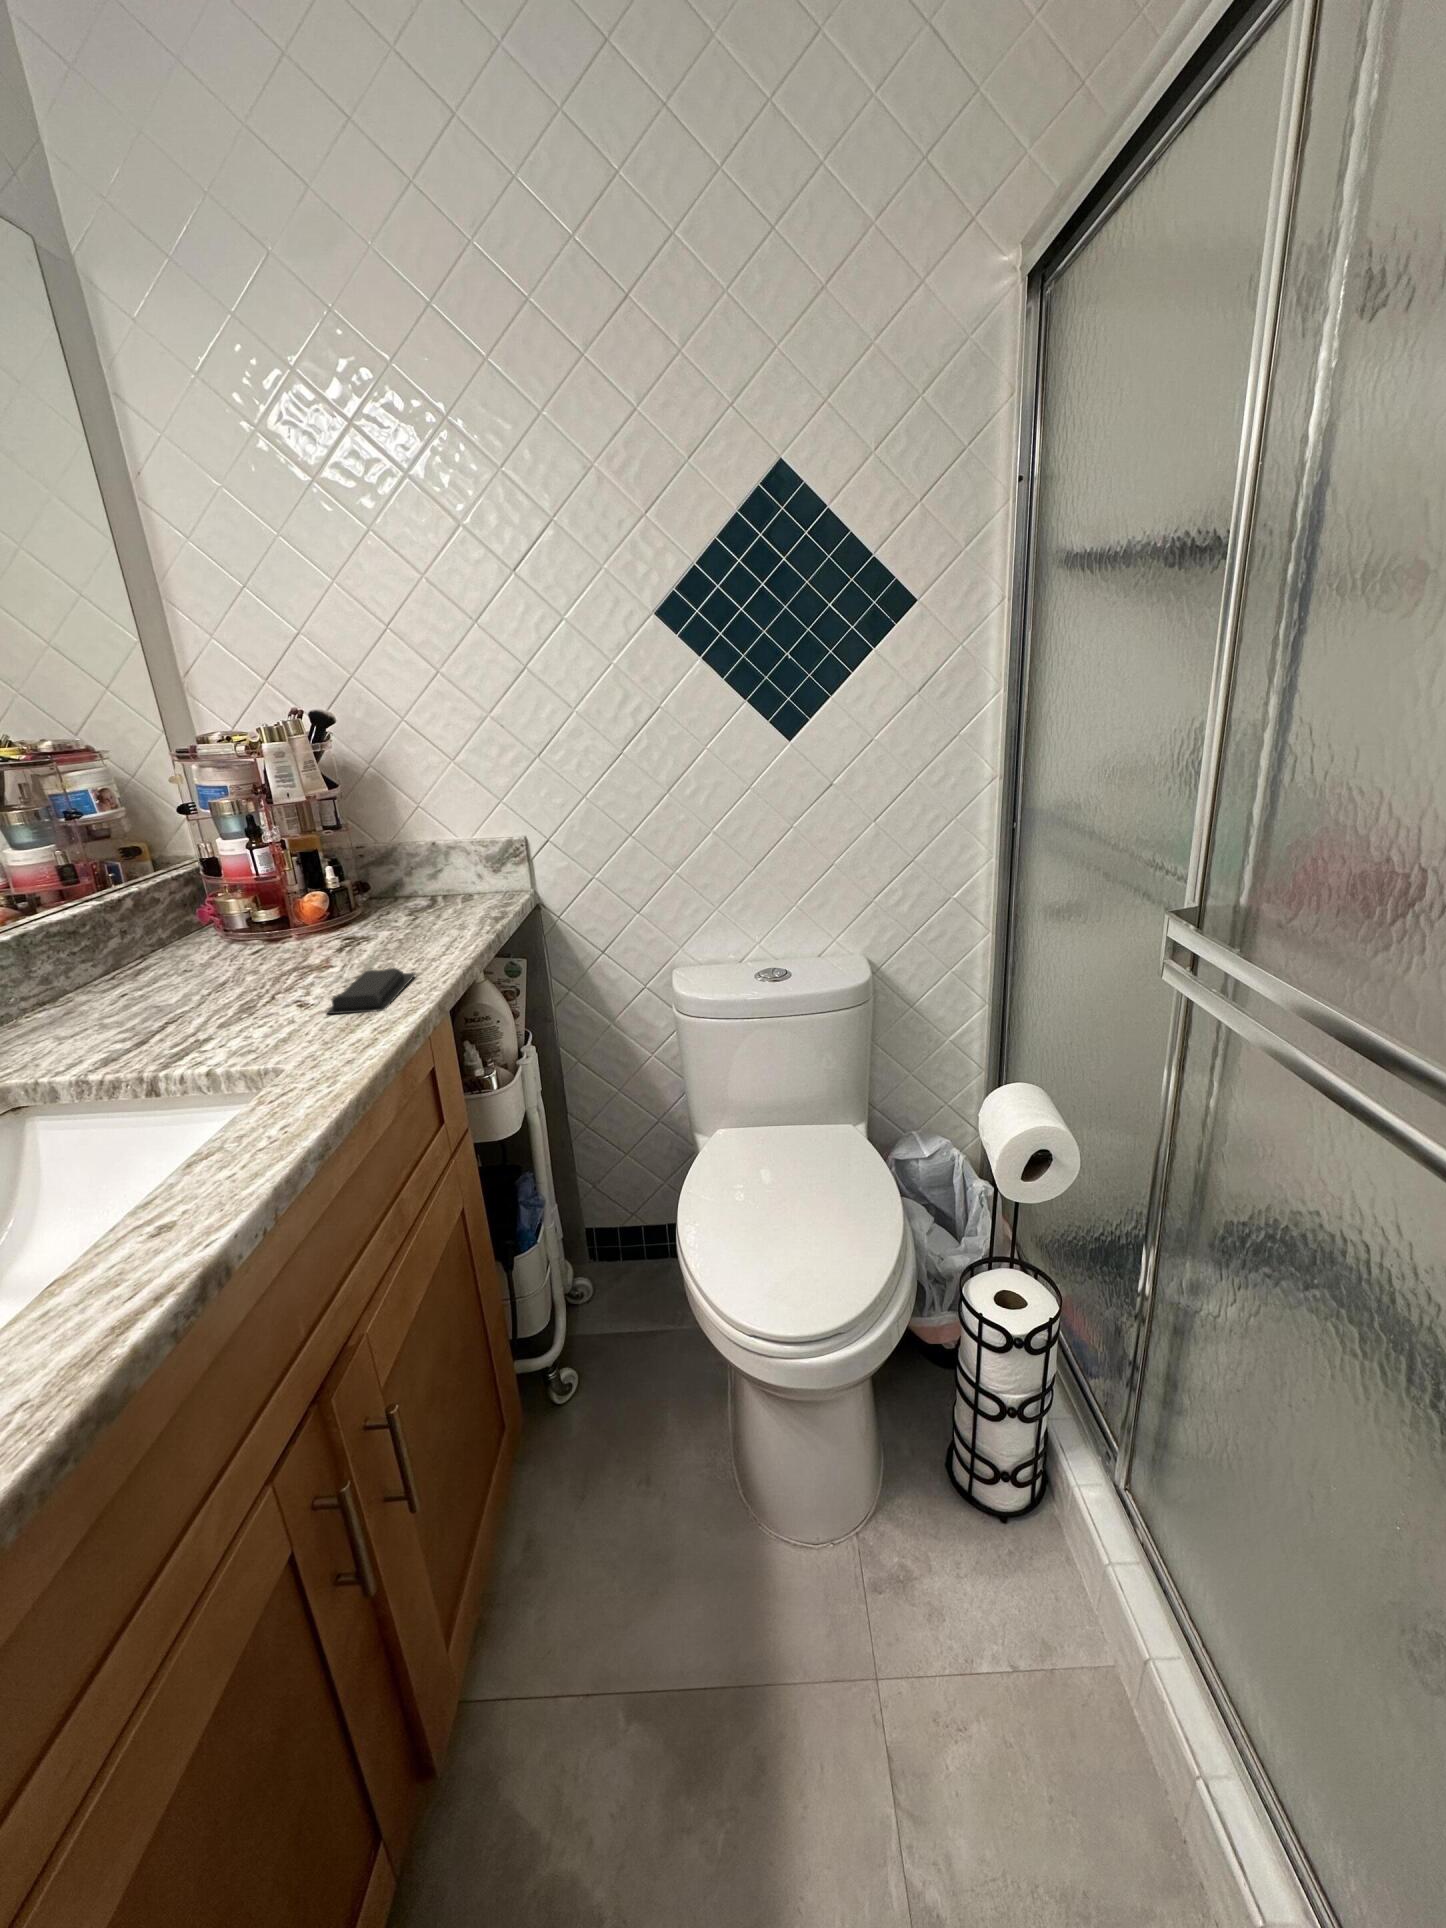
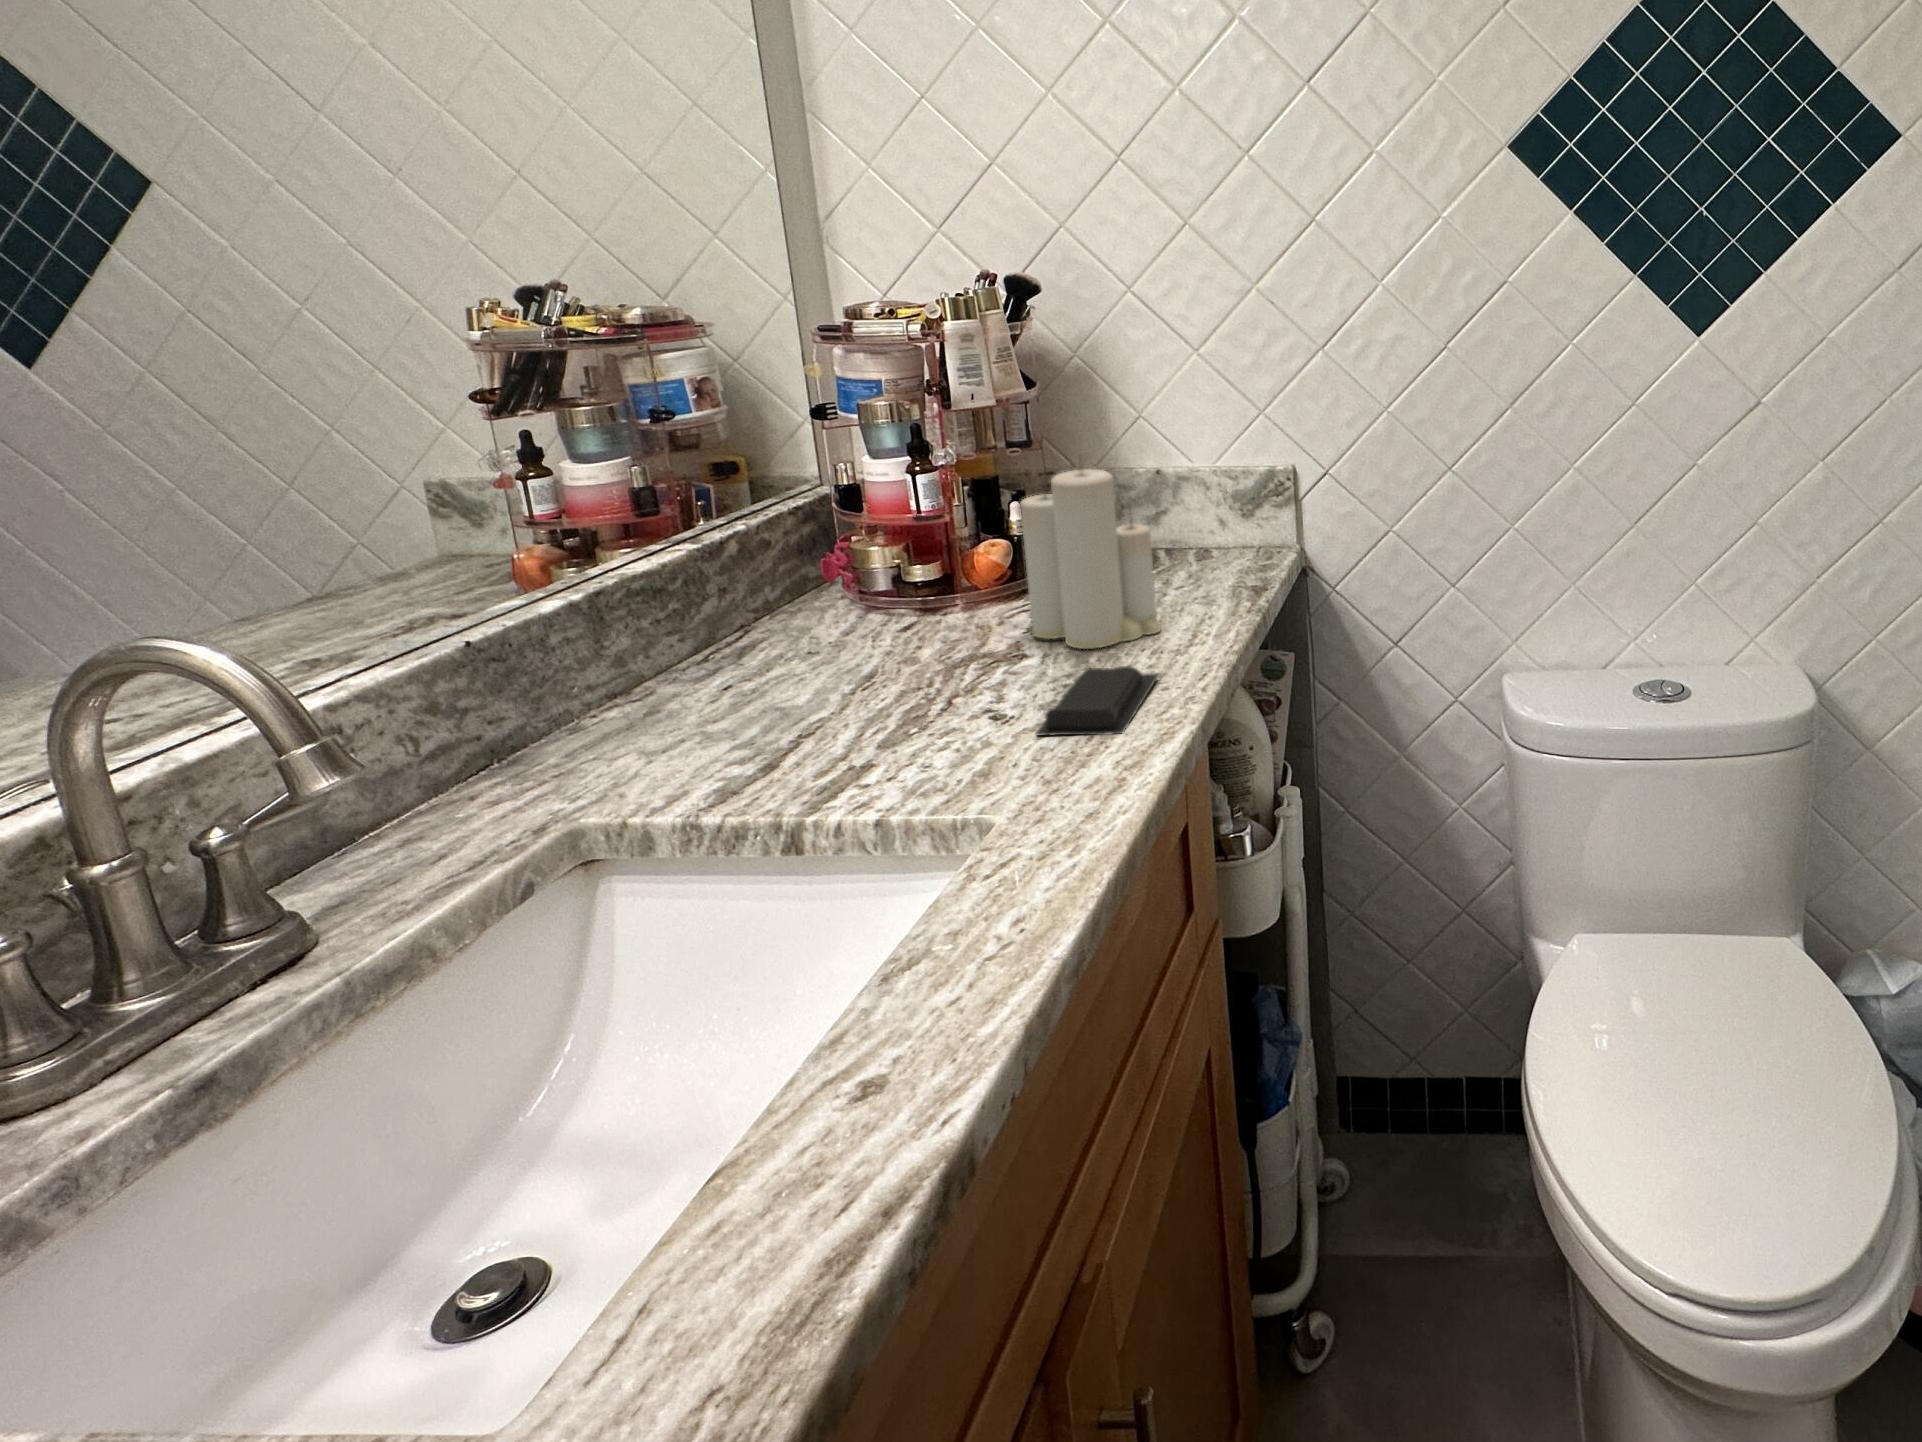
candle: none [322,830,425,960] -> present [1020,466,1161,649]

